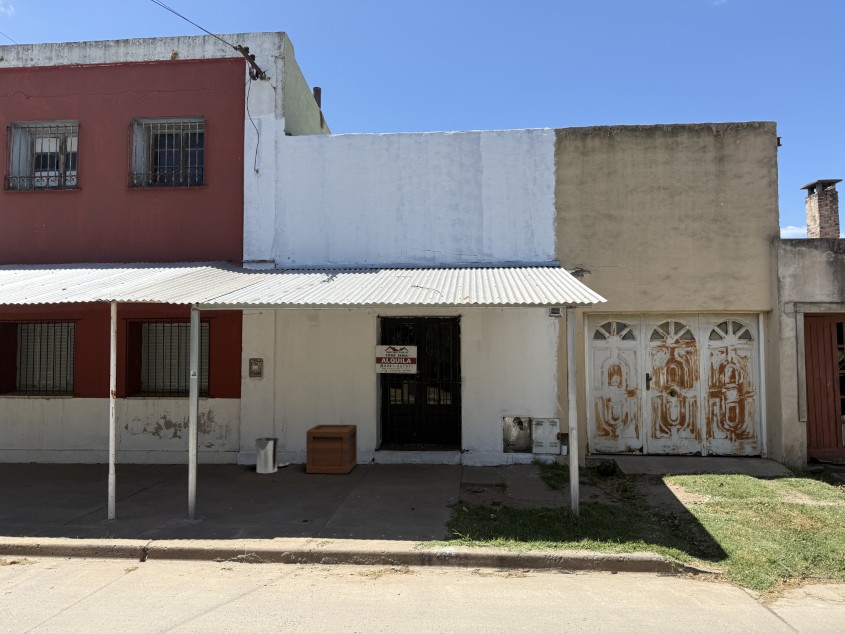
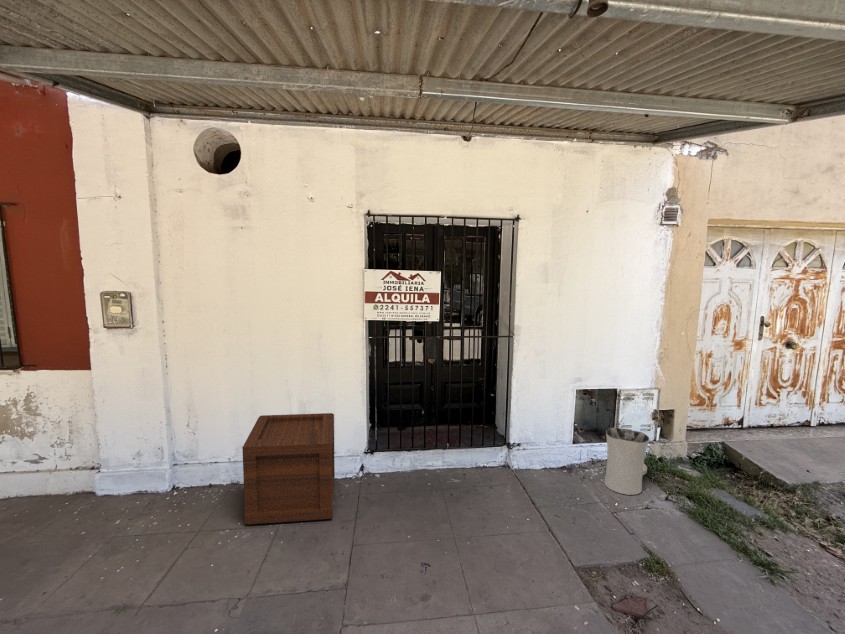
trash can: present [255,438,289,473] -> present [605,428,649,495]

